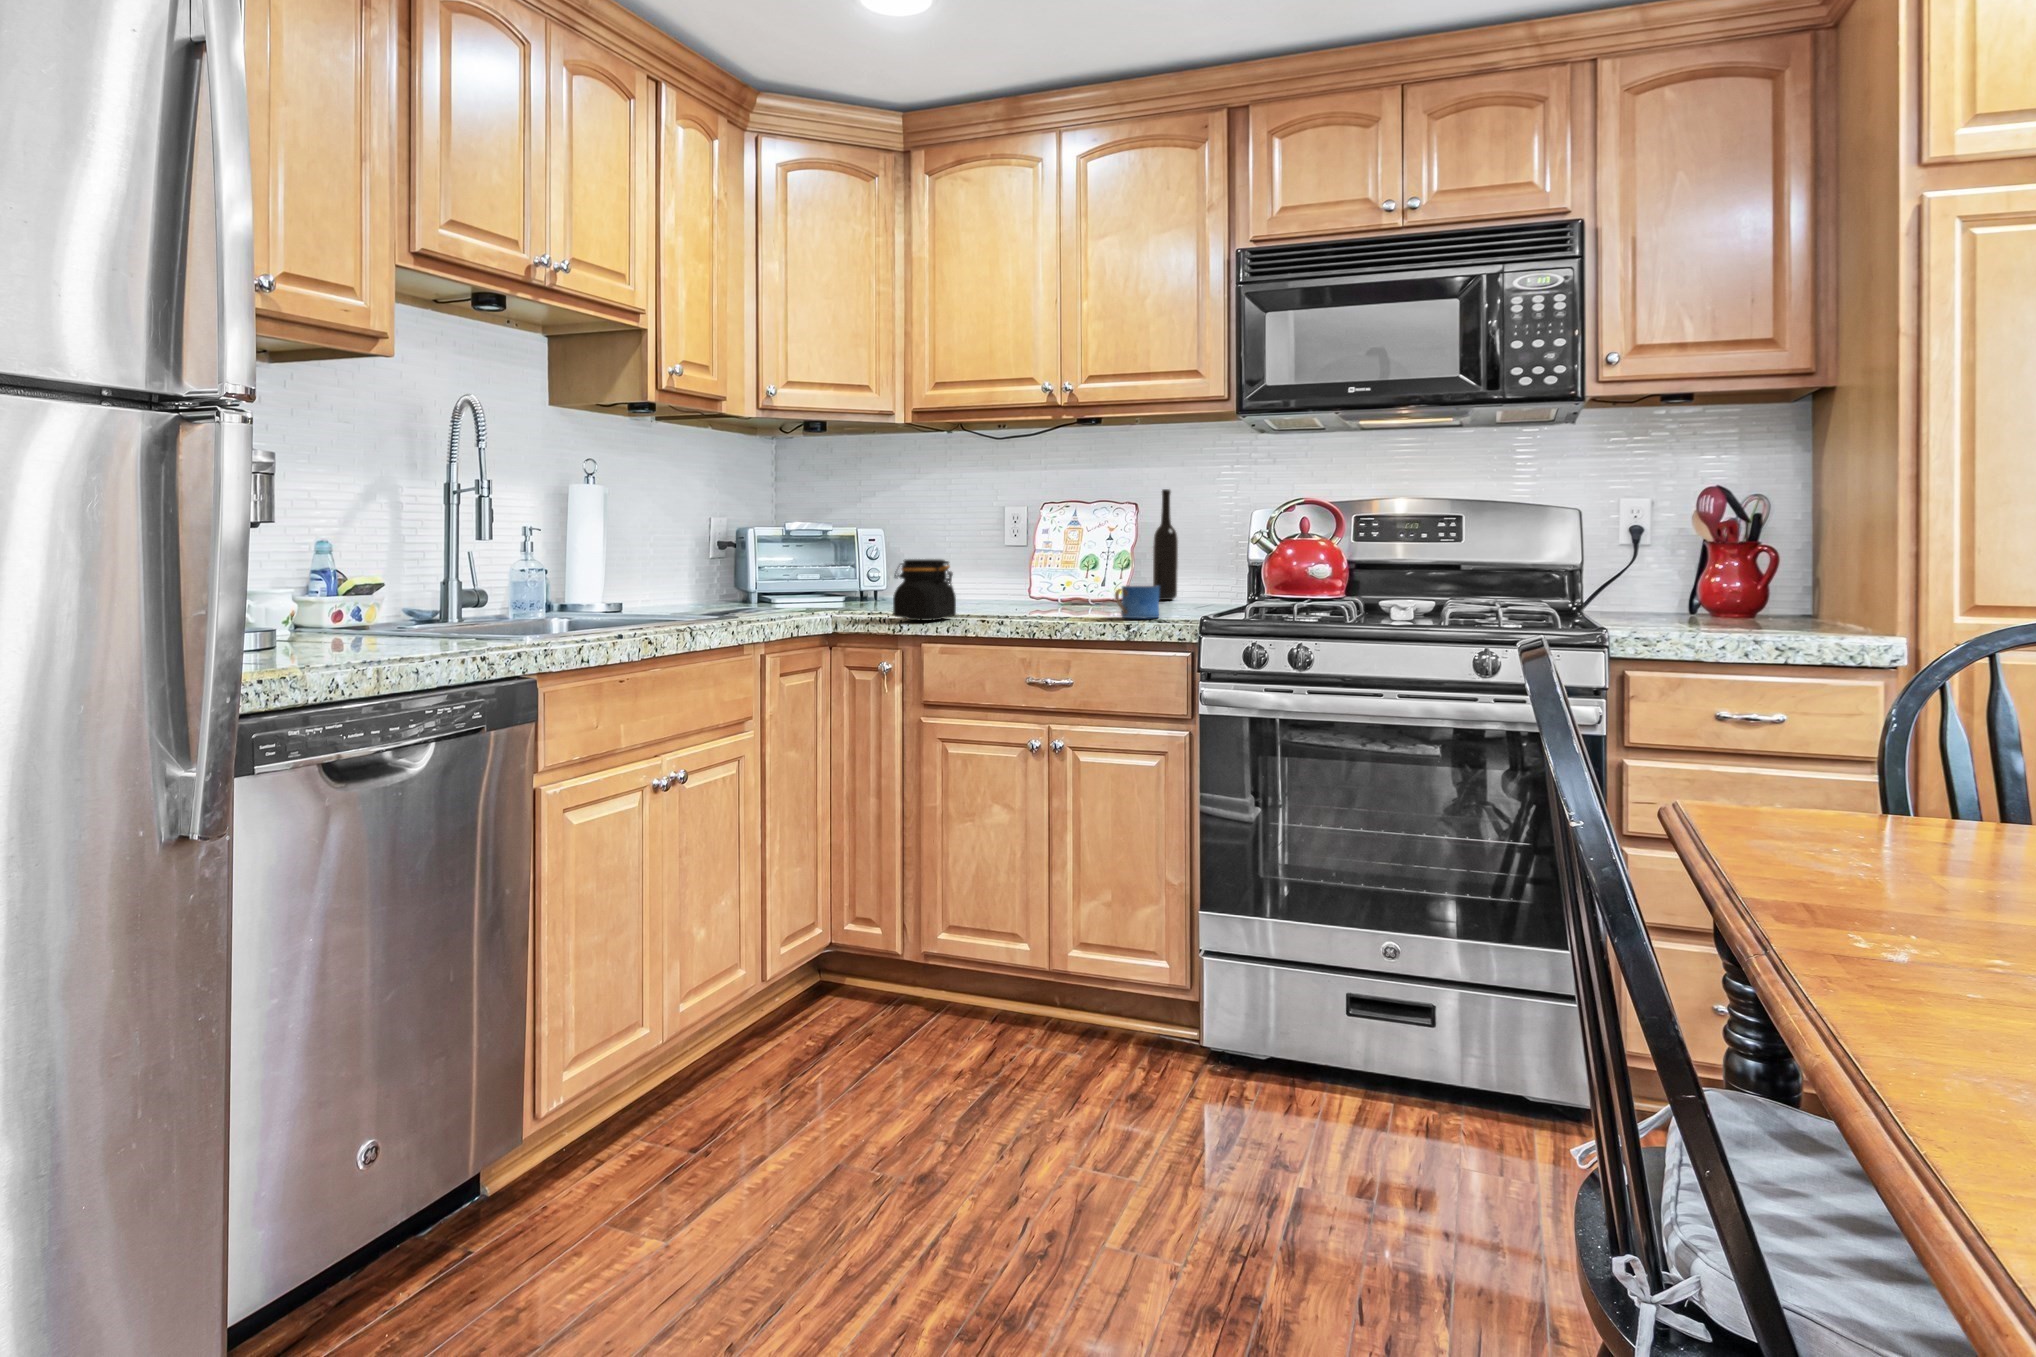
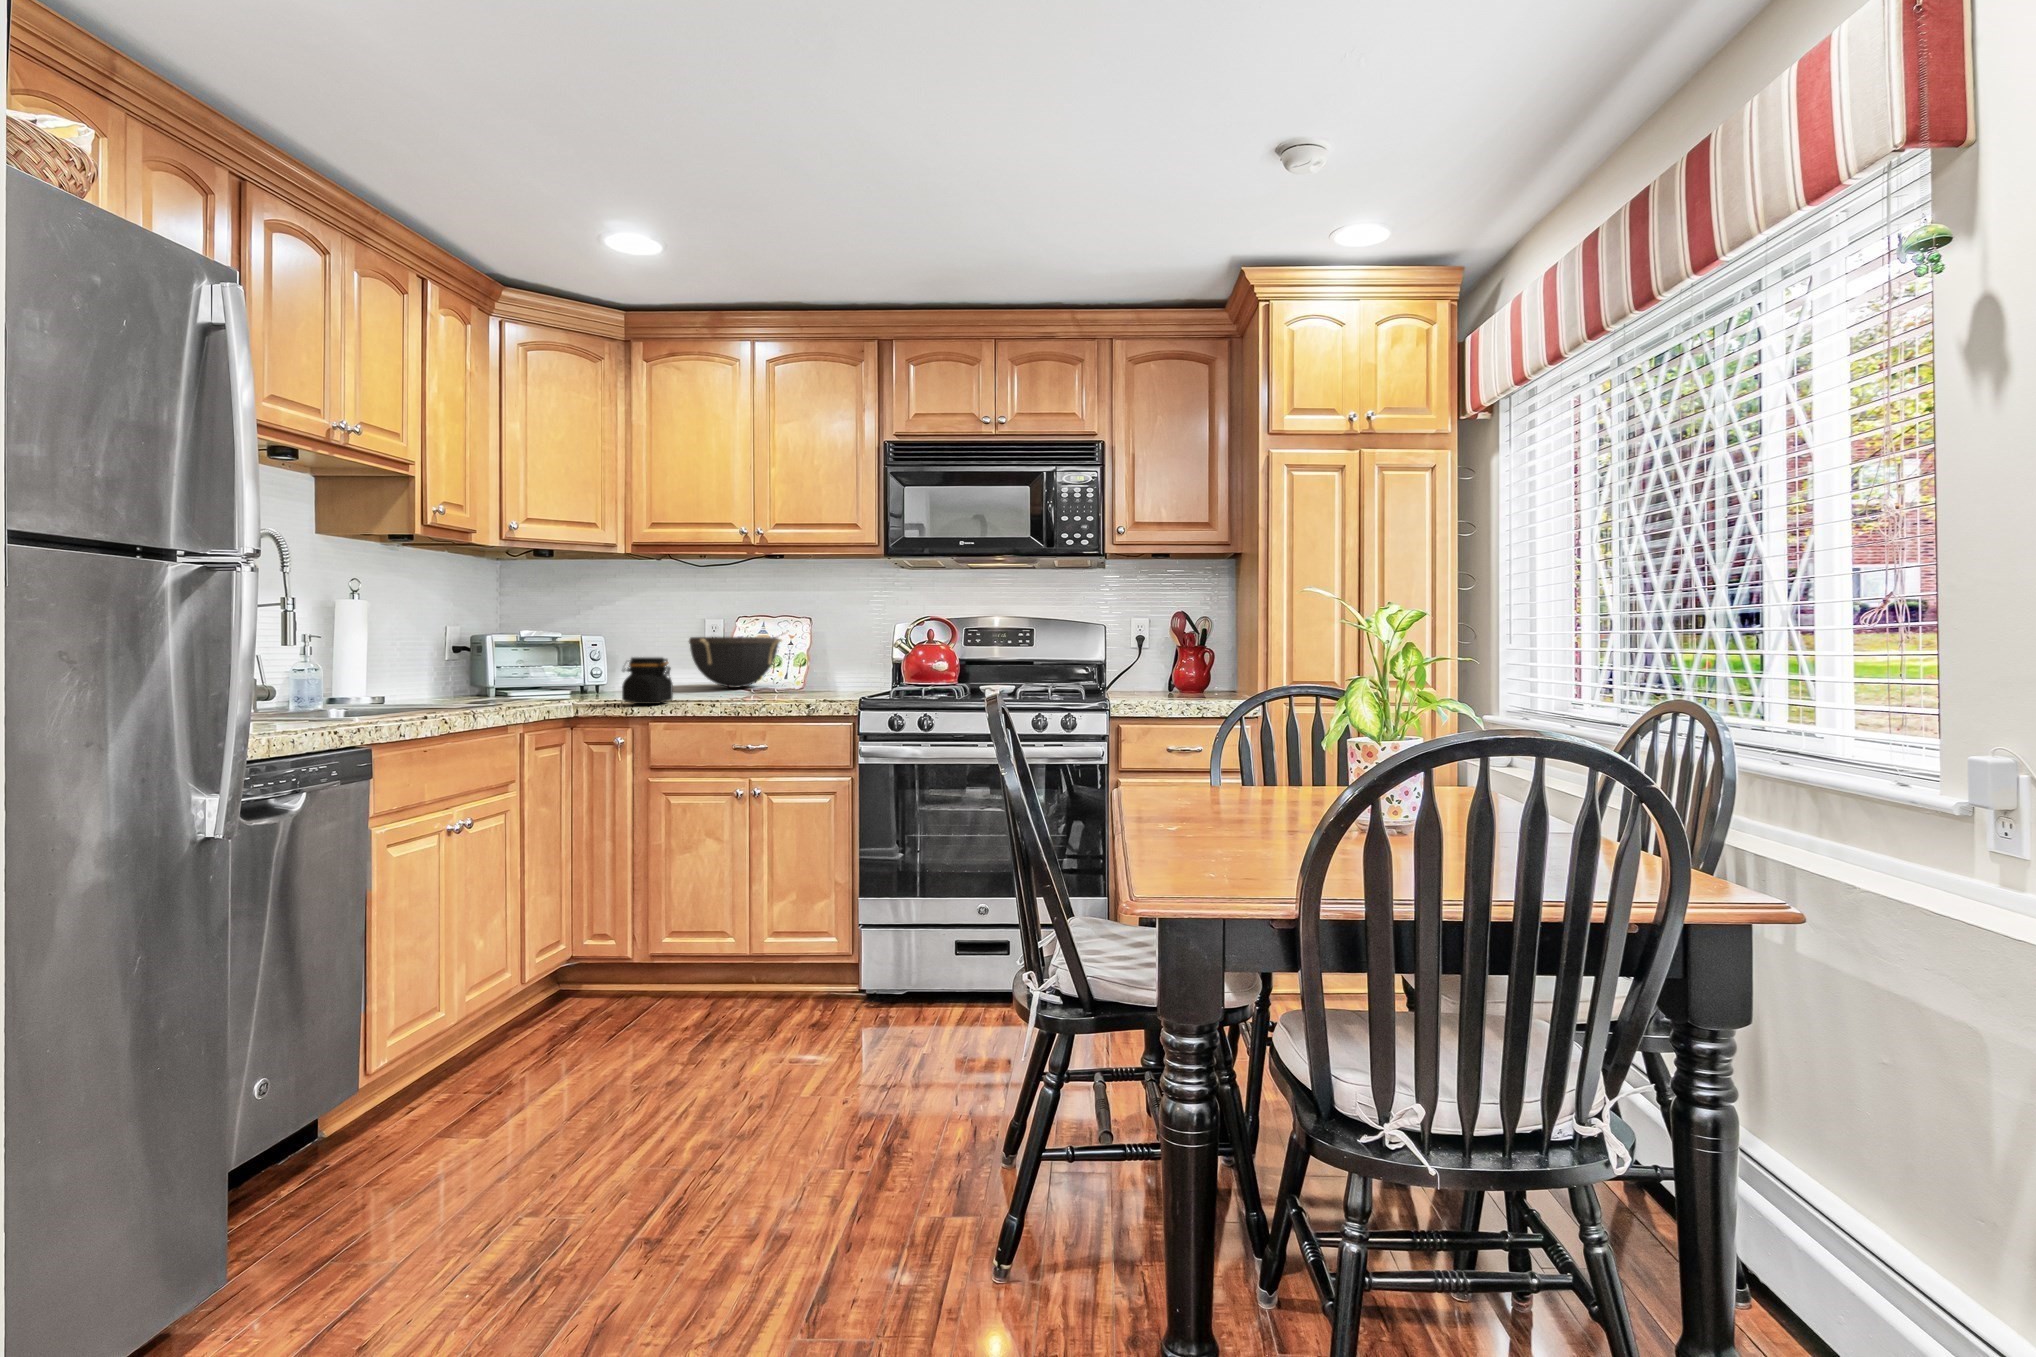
bottle: present [1153,489,1178,600] -> none [822,605,840,687]
bowl: none [986,533,1103,599] -> present [689,637,782,688]
mug: present [1115,585,1160,618] -> none [798,676,831,700]

